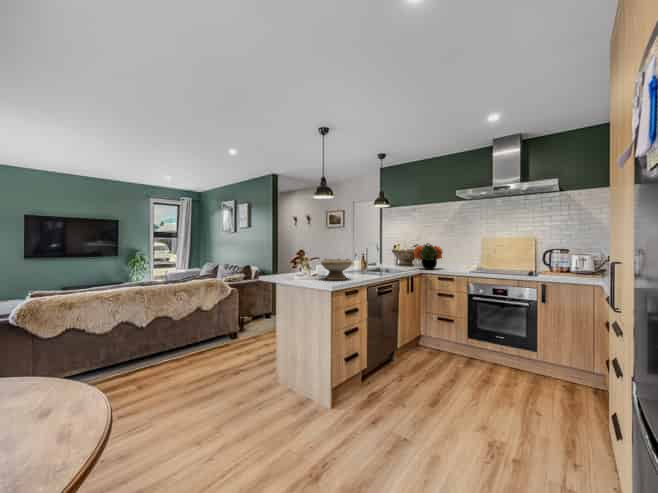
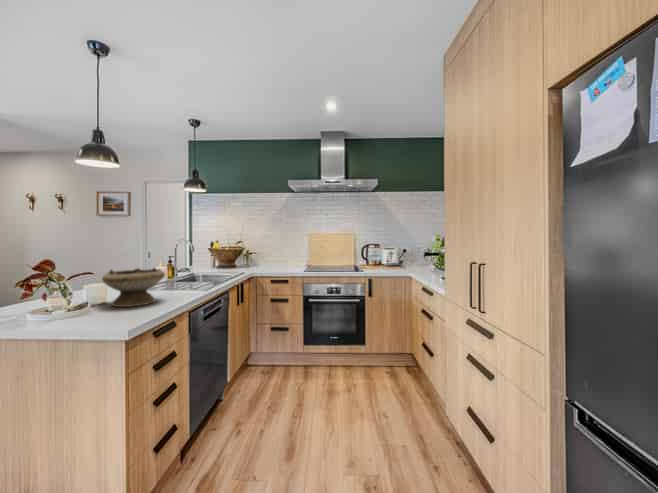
flower arrangement: present [413,243,443,269] -> none [240,240,275,271]

